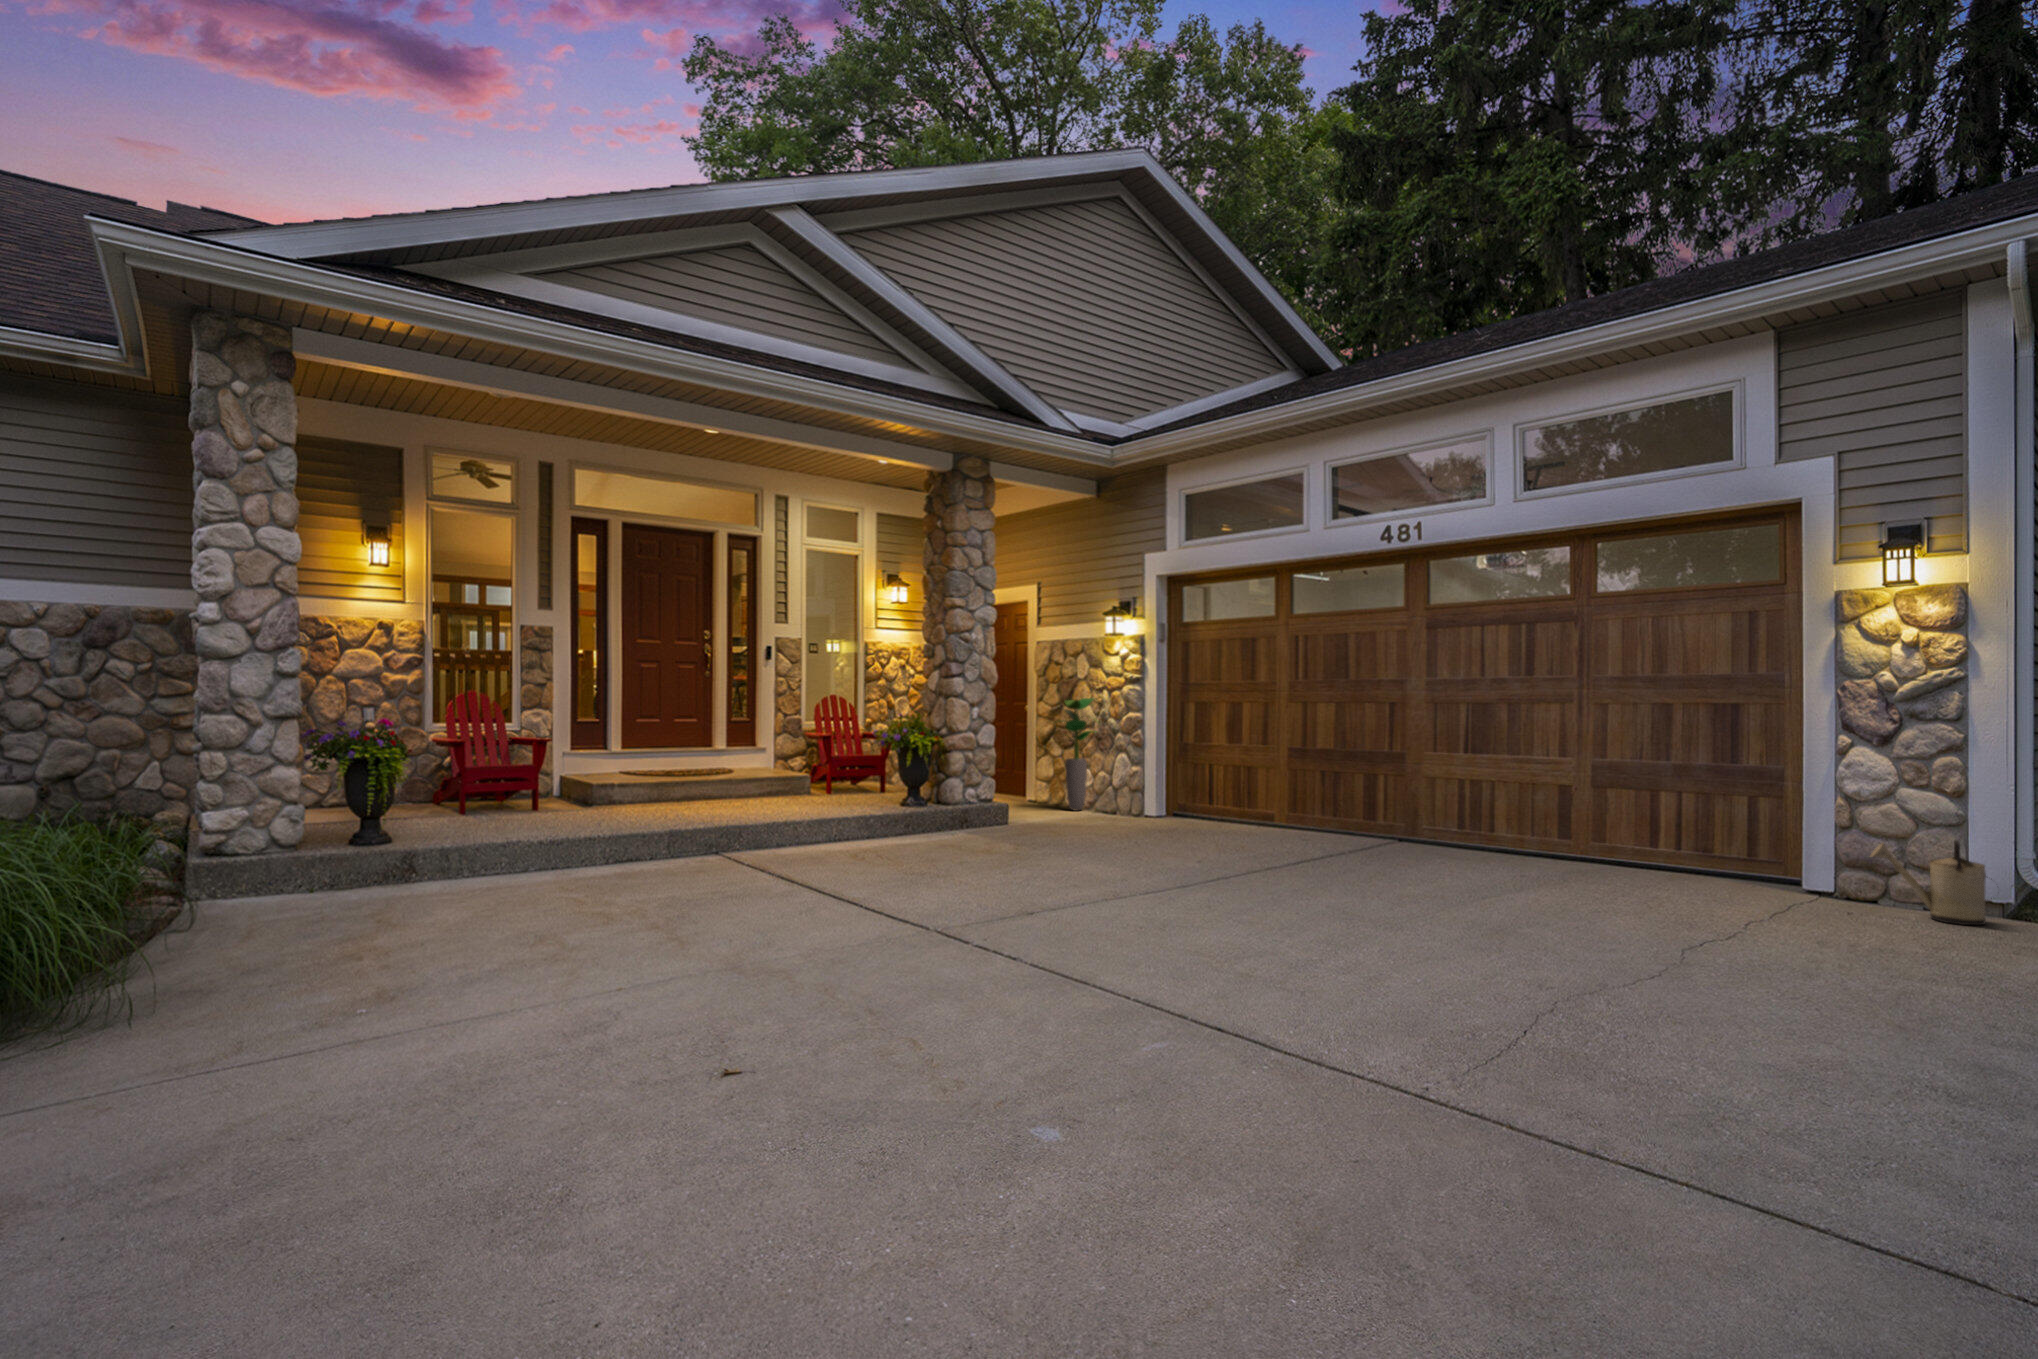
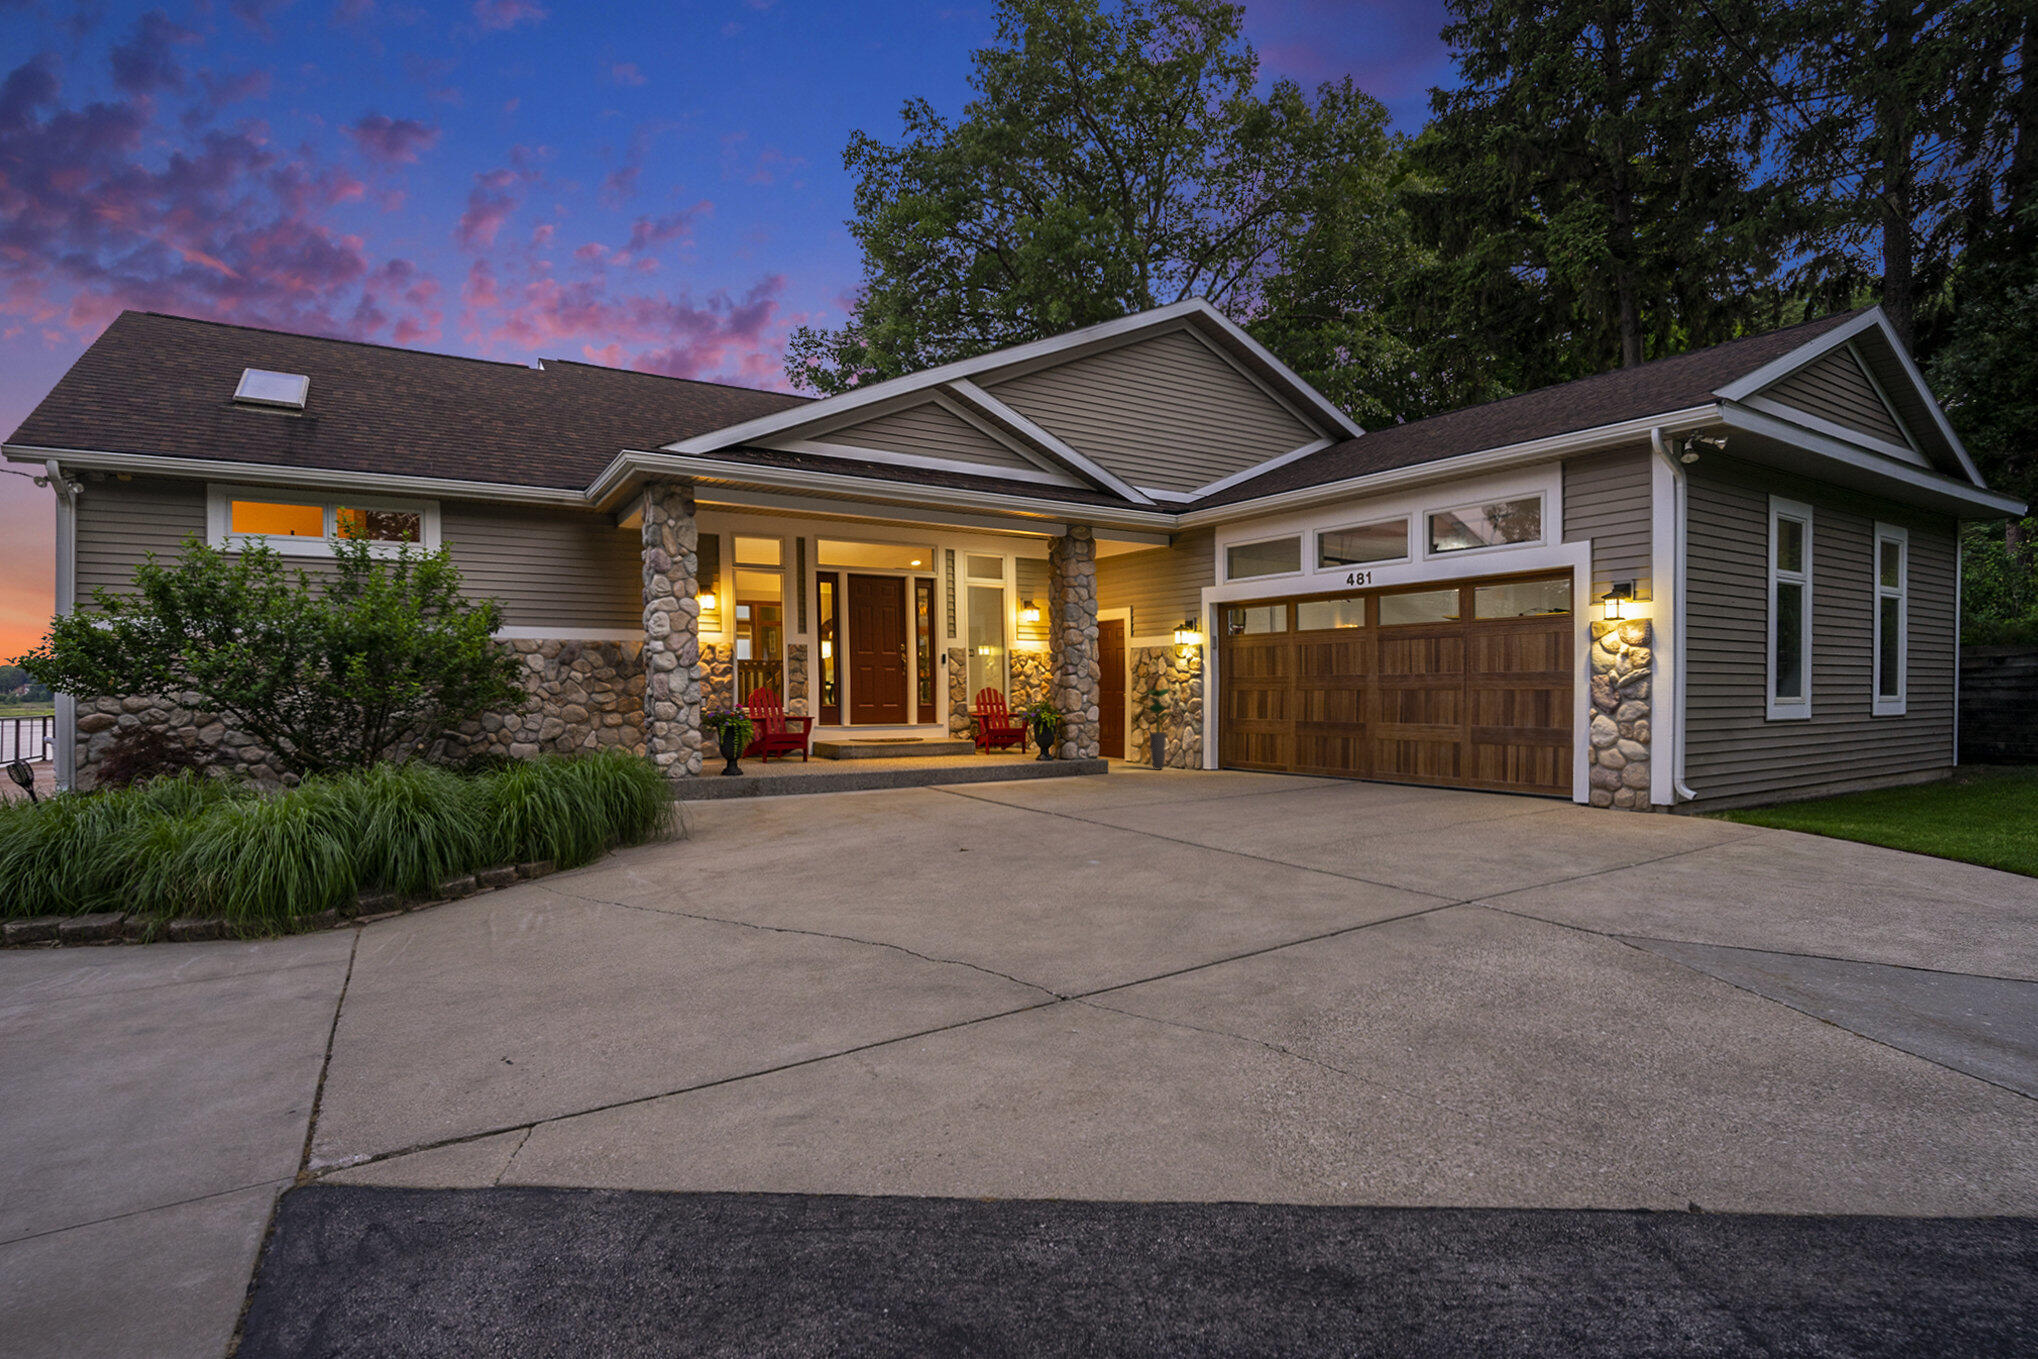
watering can: present [1871,839,1986,925] -> none [1597,769,1657,817]

